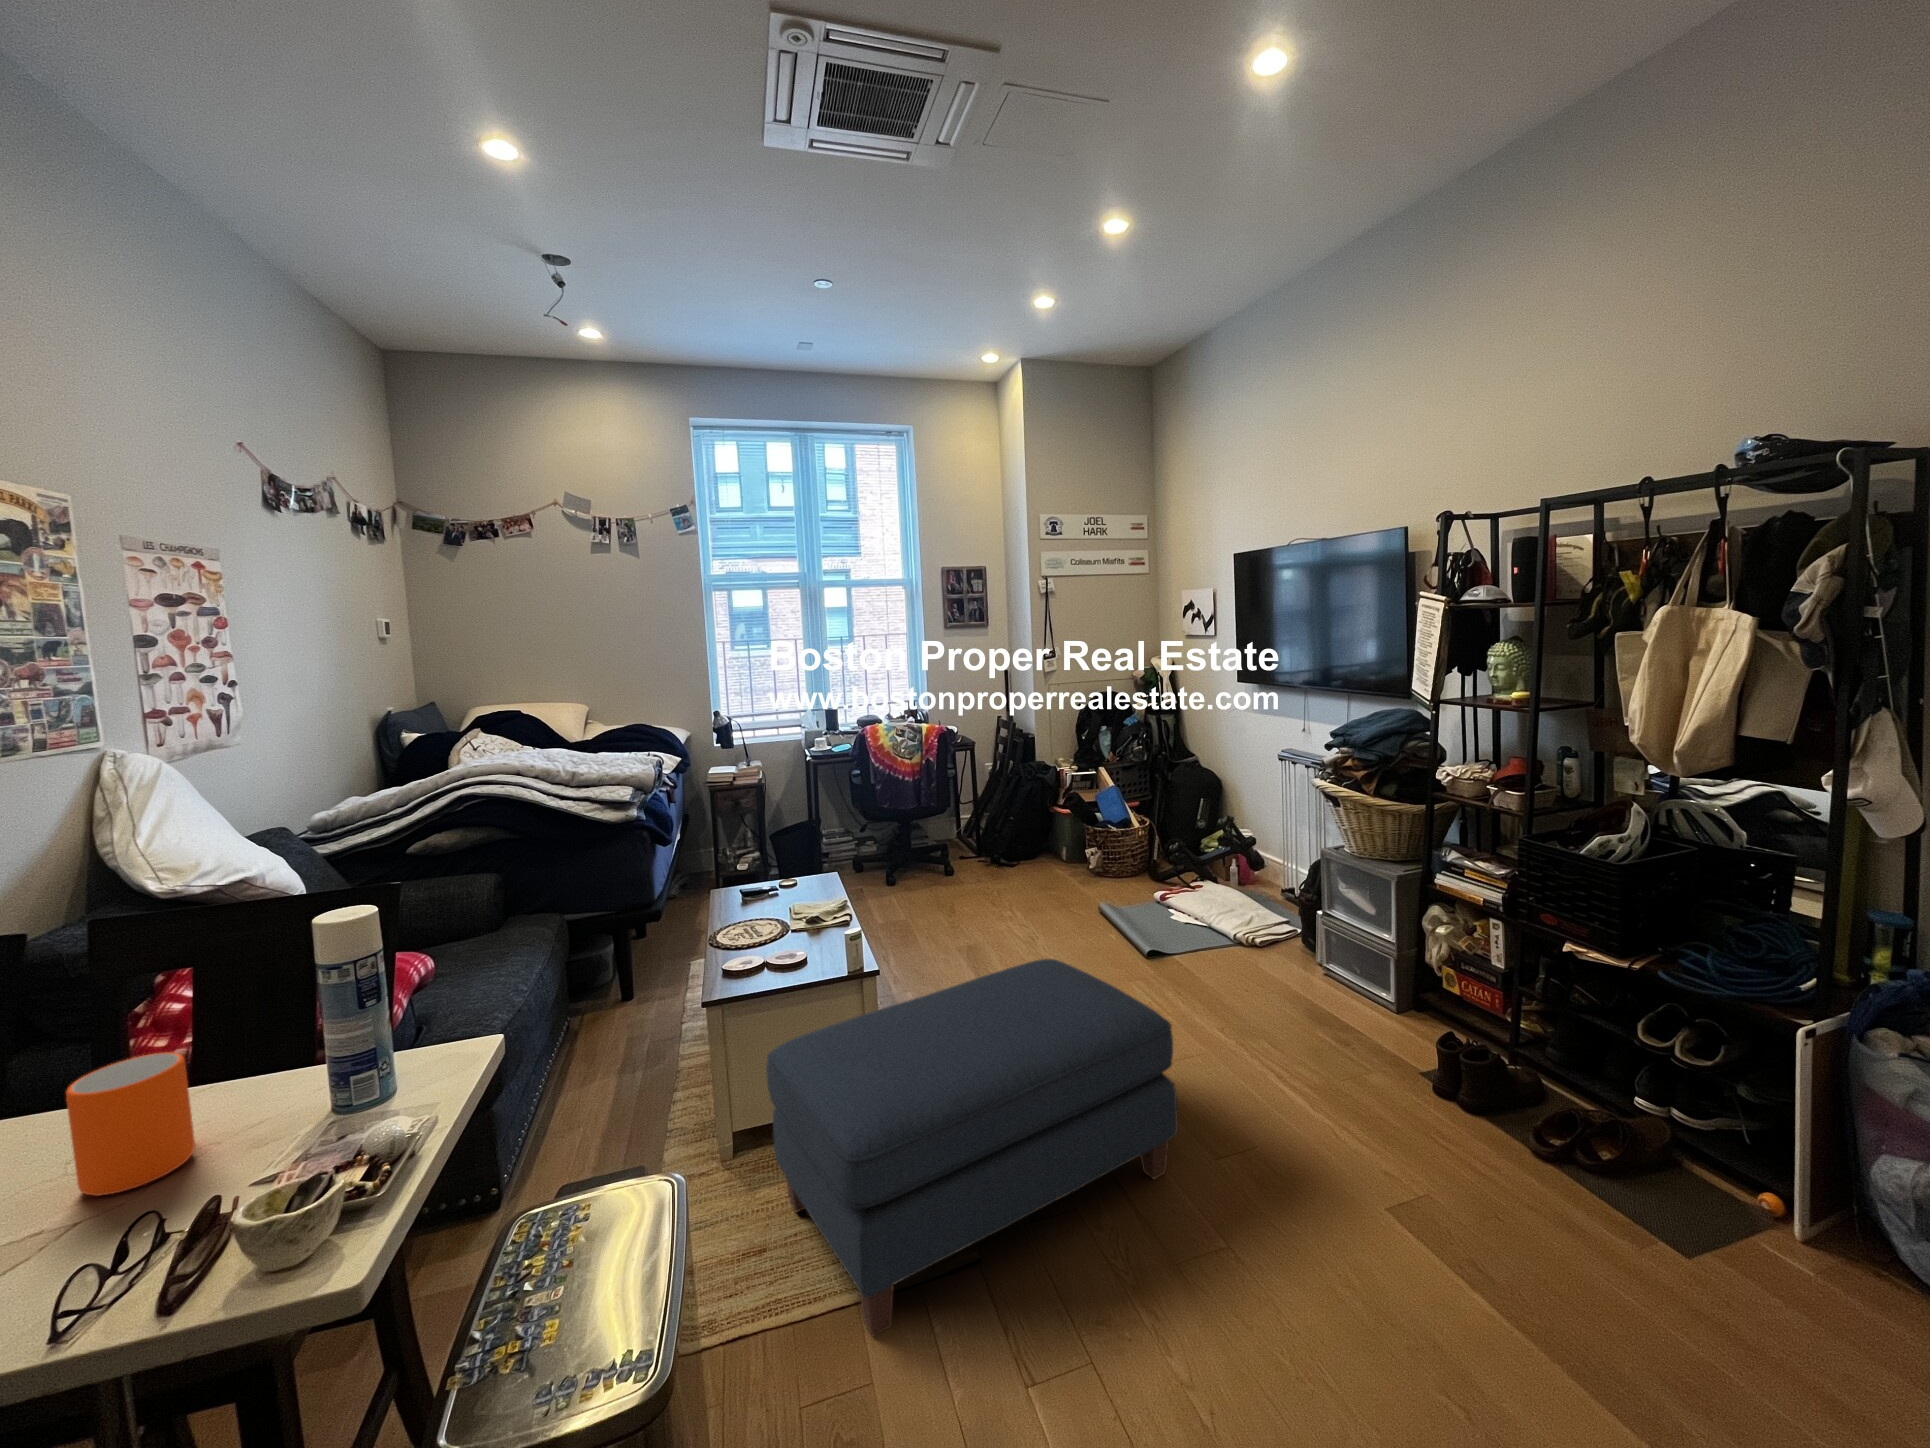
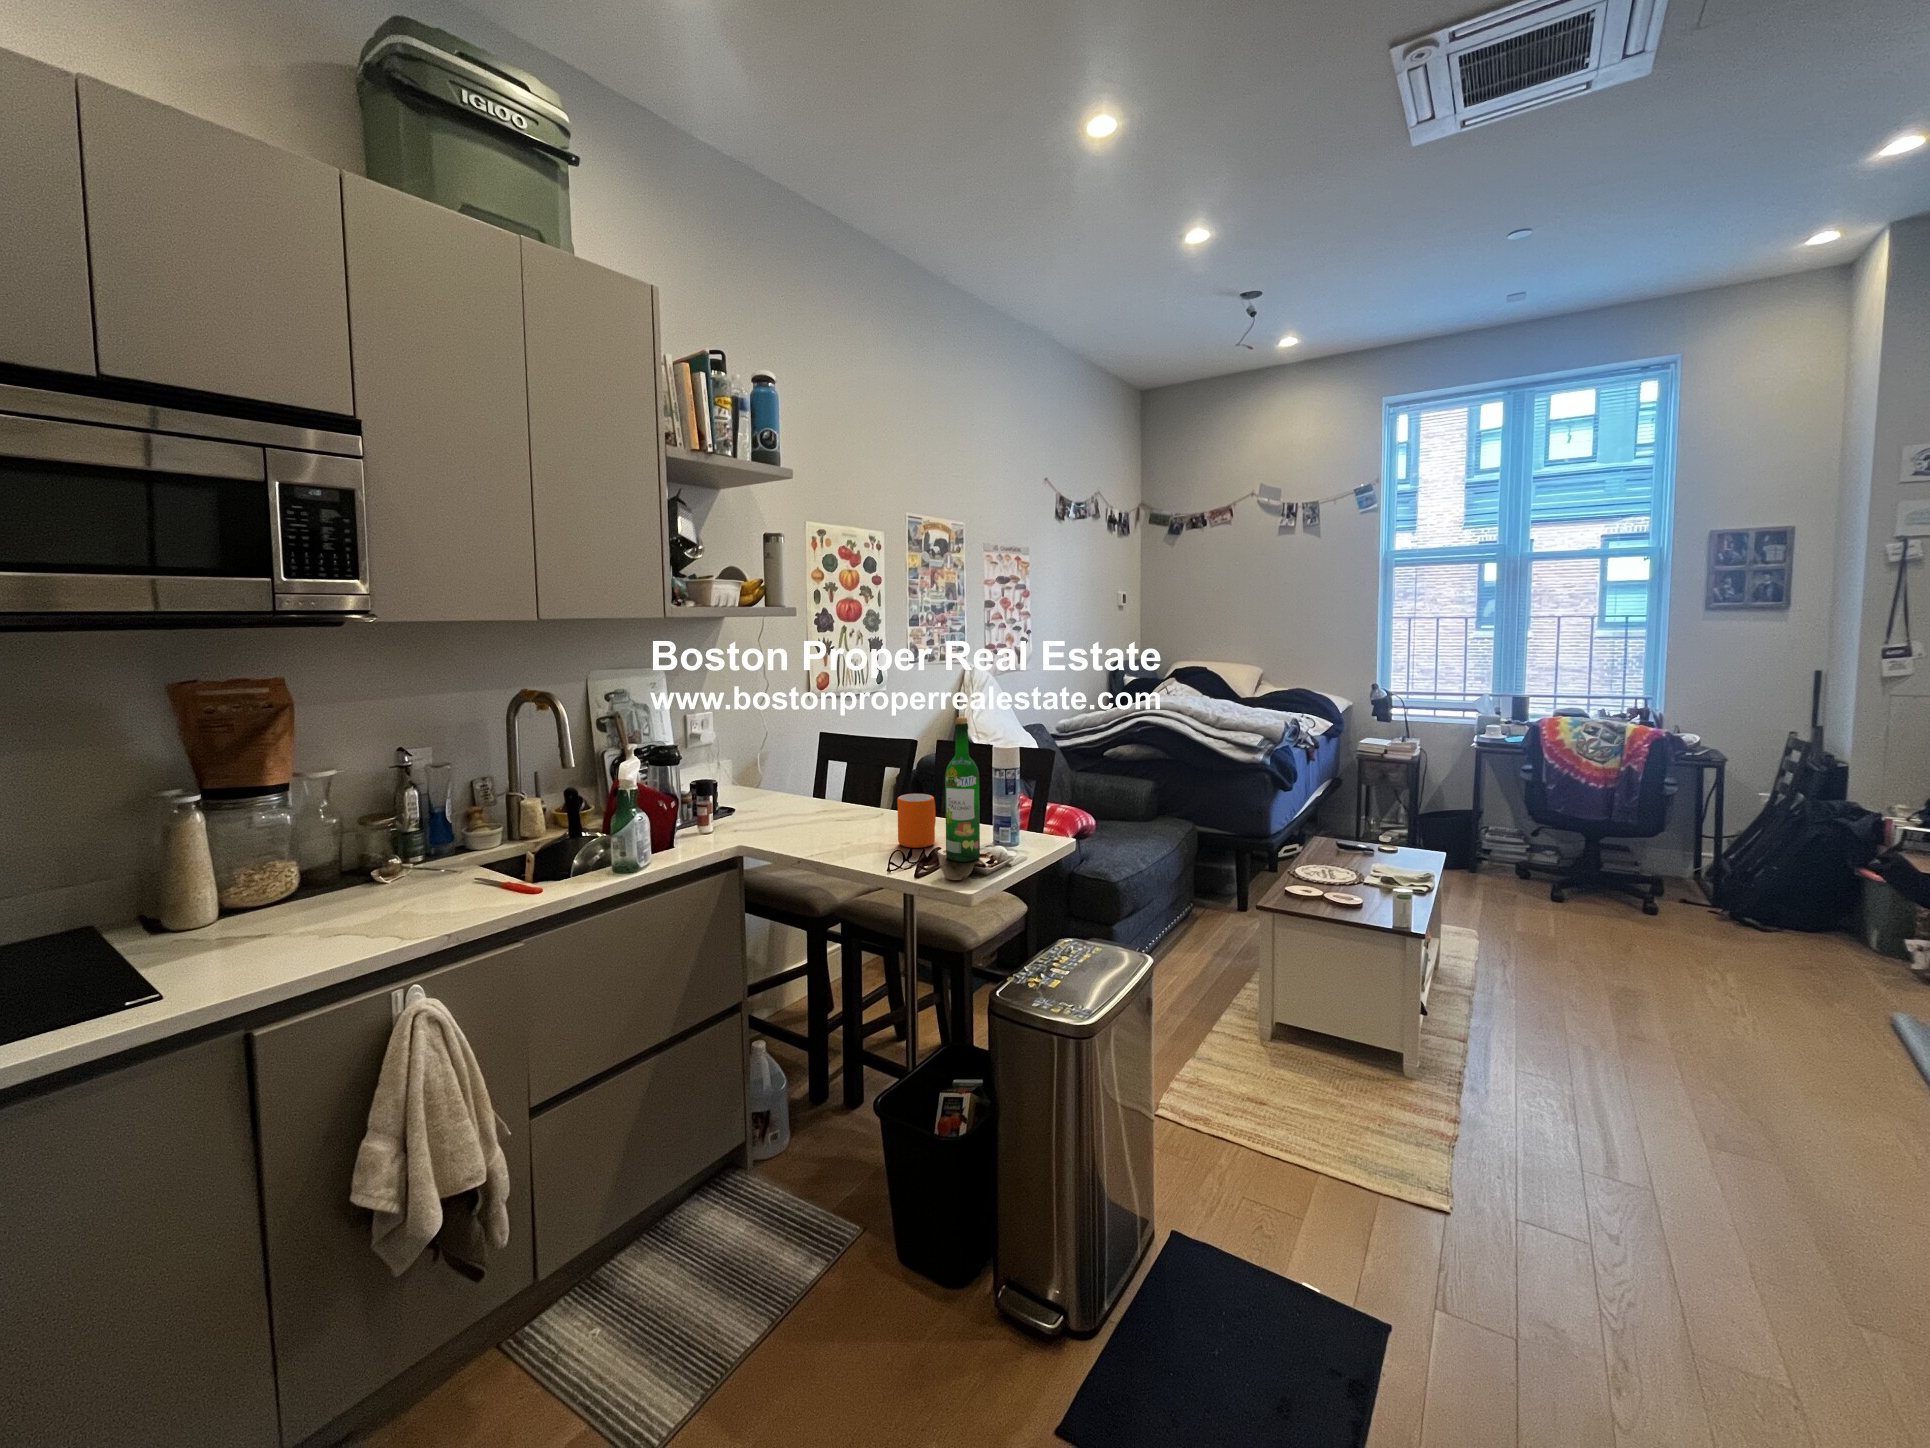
wine bottle: none [232,872,341,1175] -> present [945,717,980,862]
ottoman: present [766,959,1178,1336] -> none [1288,957,1798,1303]

